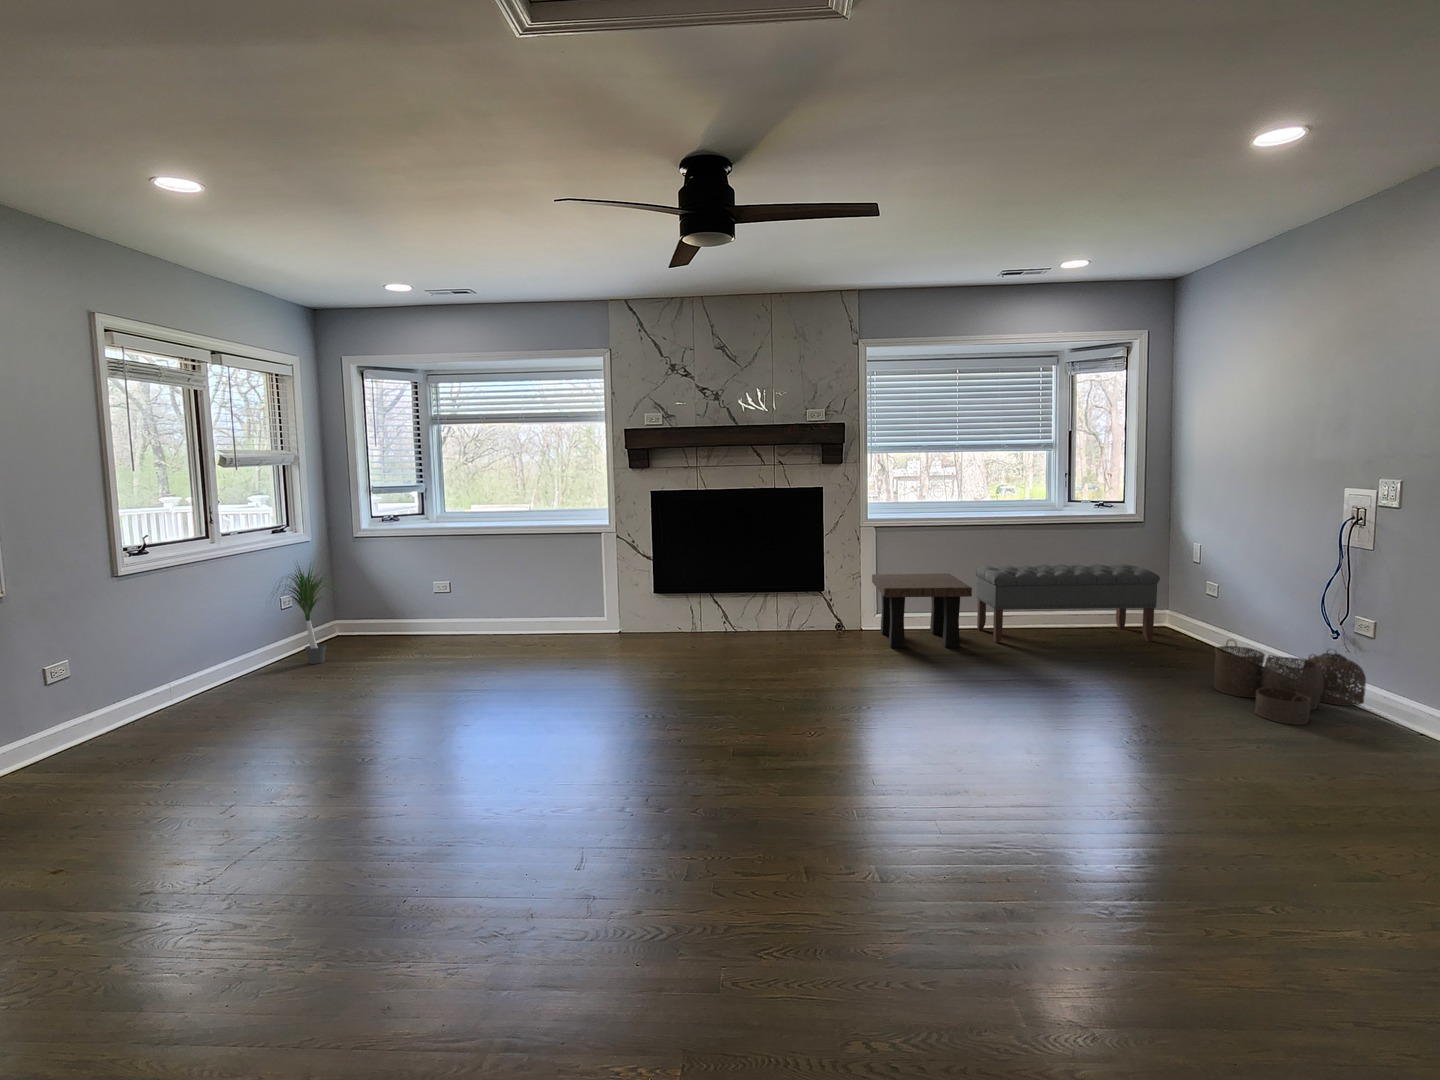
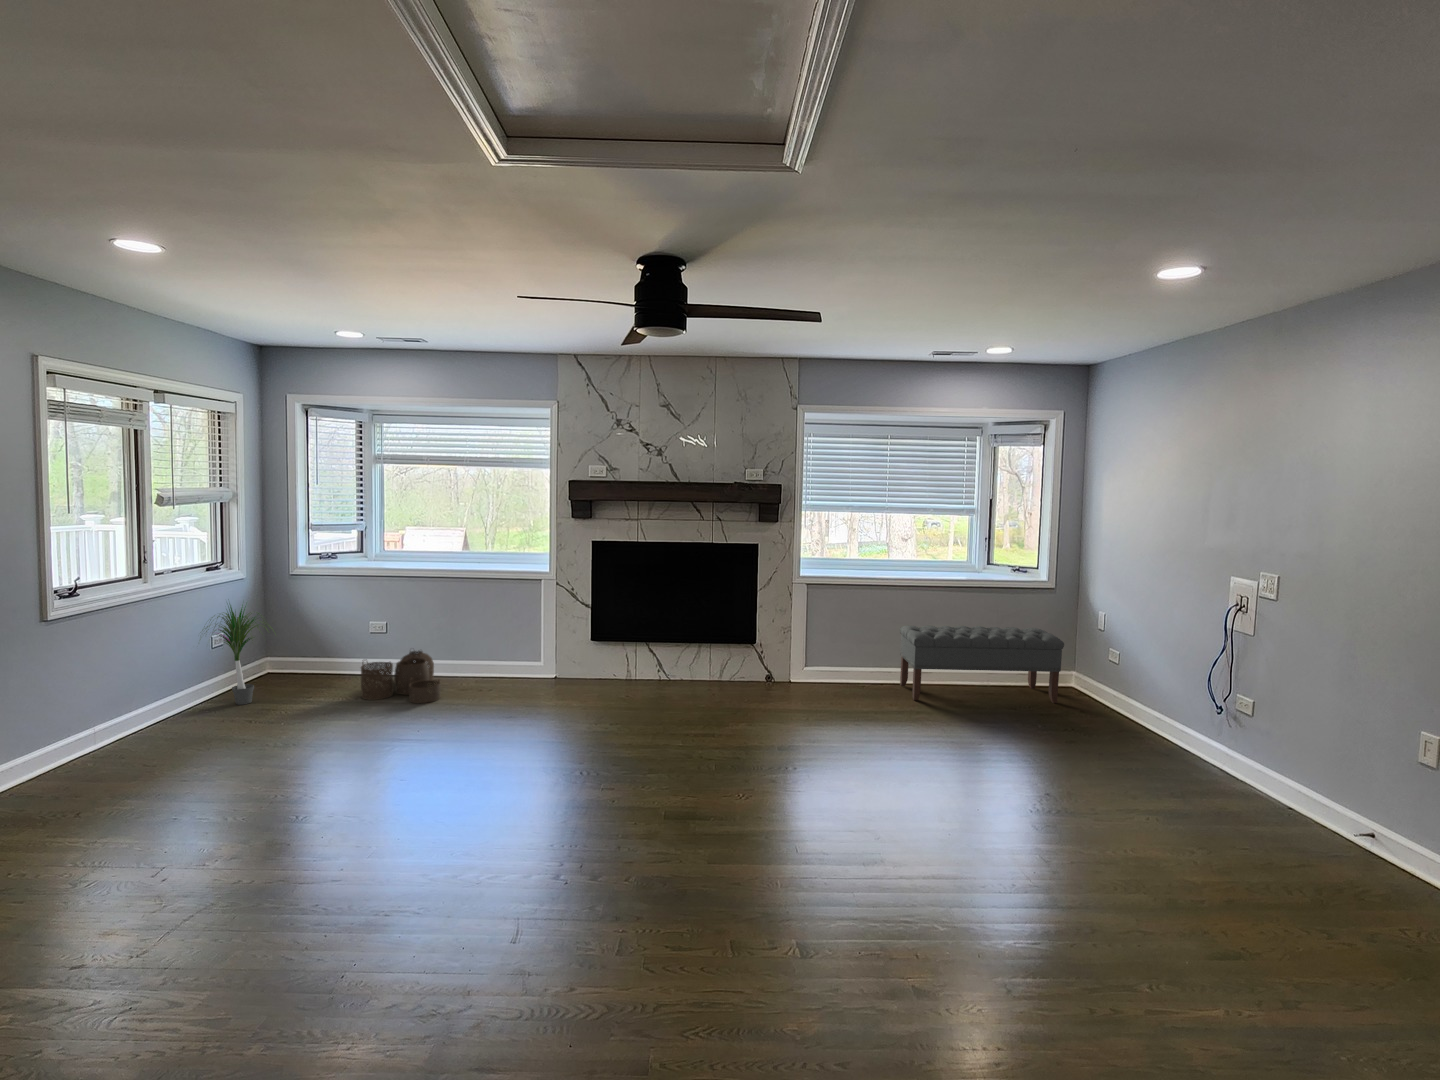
side table: present [872,573,972,648] -> none [803,629,892,705]
woven basket: present [1214,640,1366,725] -> present [361,651,440,703]

